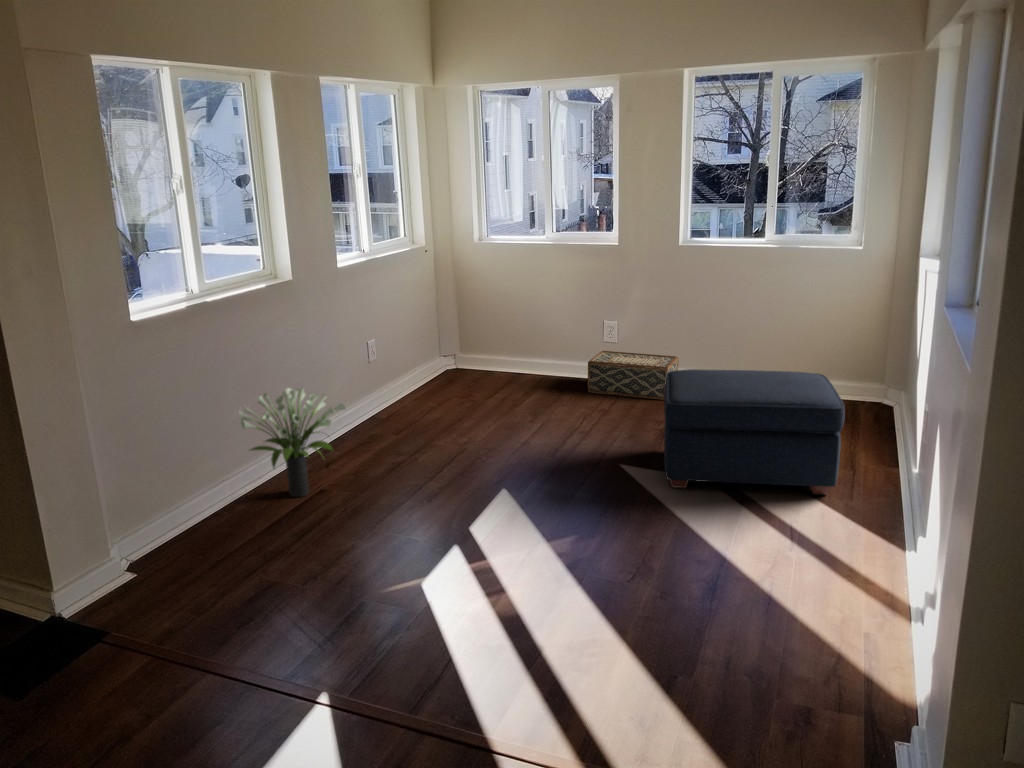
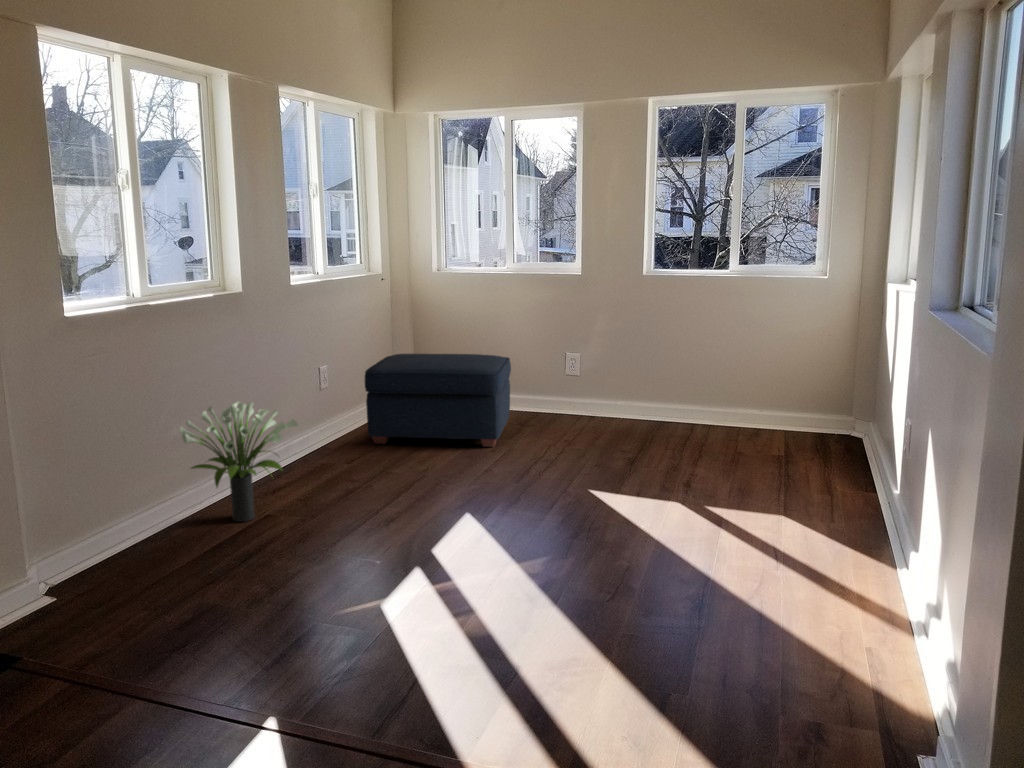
woven basket: present [588,351,679,400] -> none [551,384,644,432]
ottoman: present [664,369,845,495] -> present [365,354,511,447]

